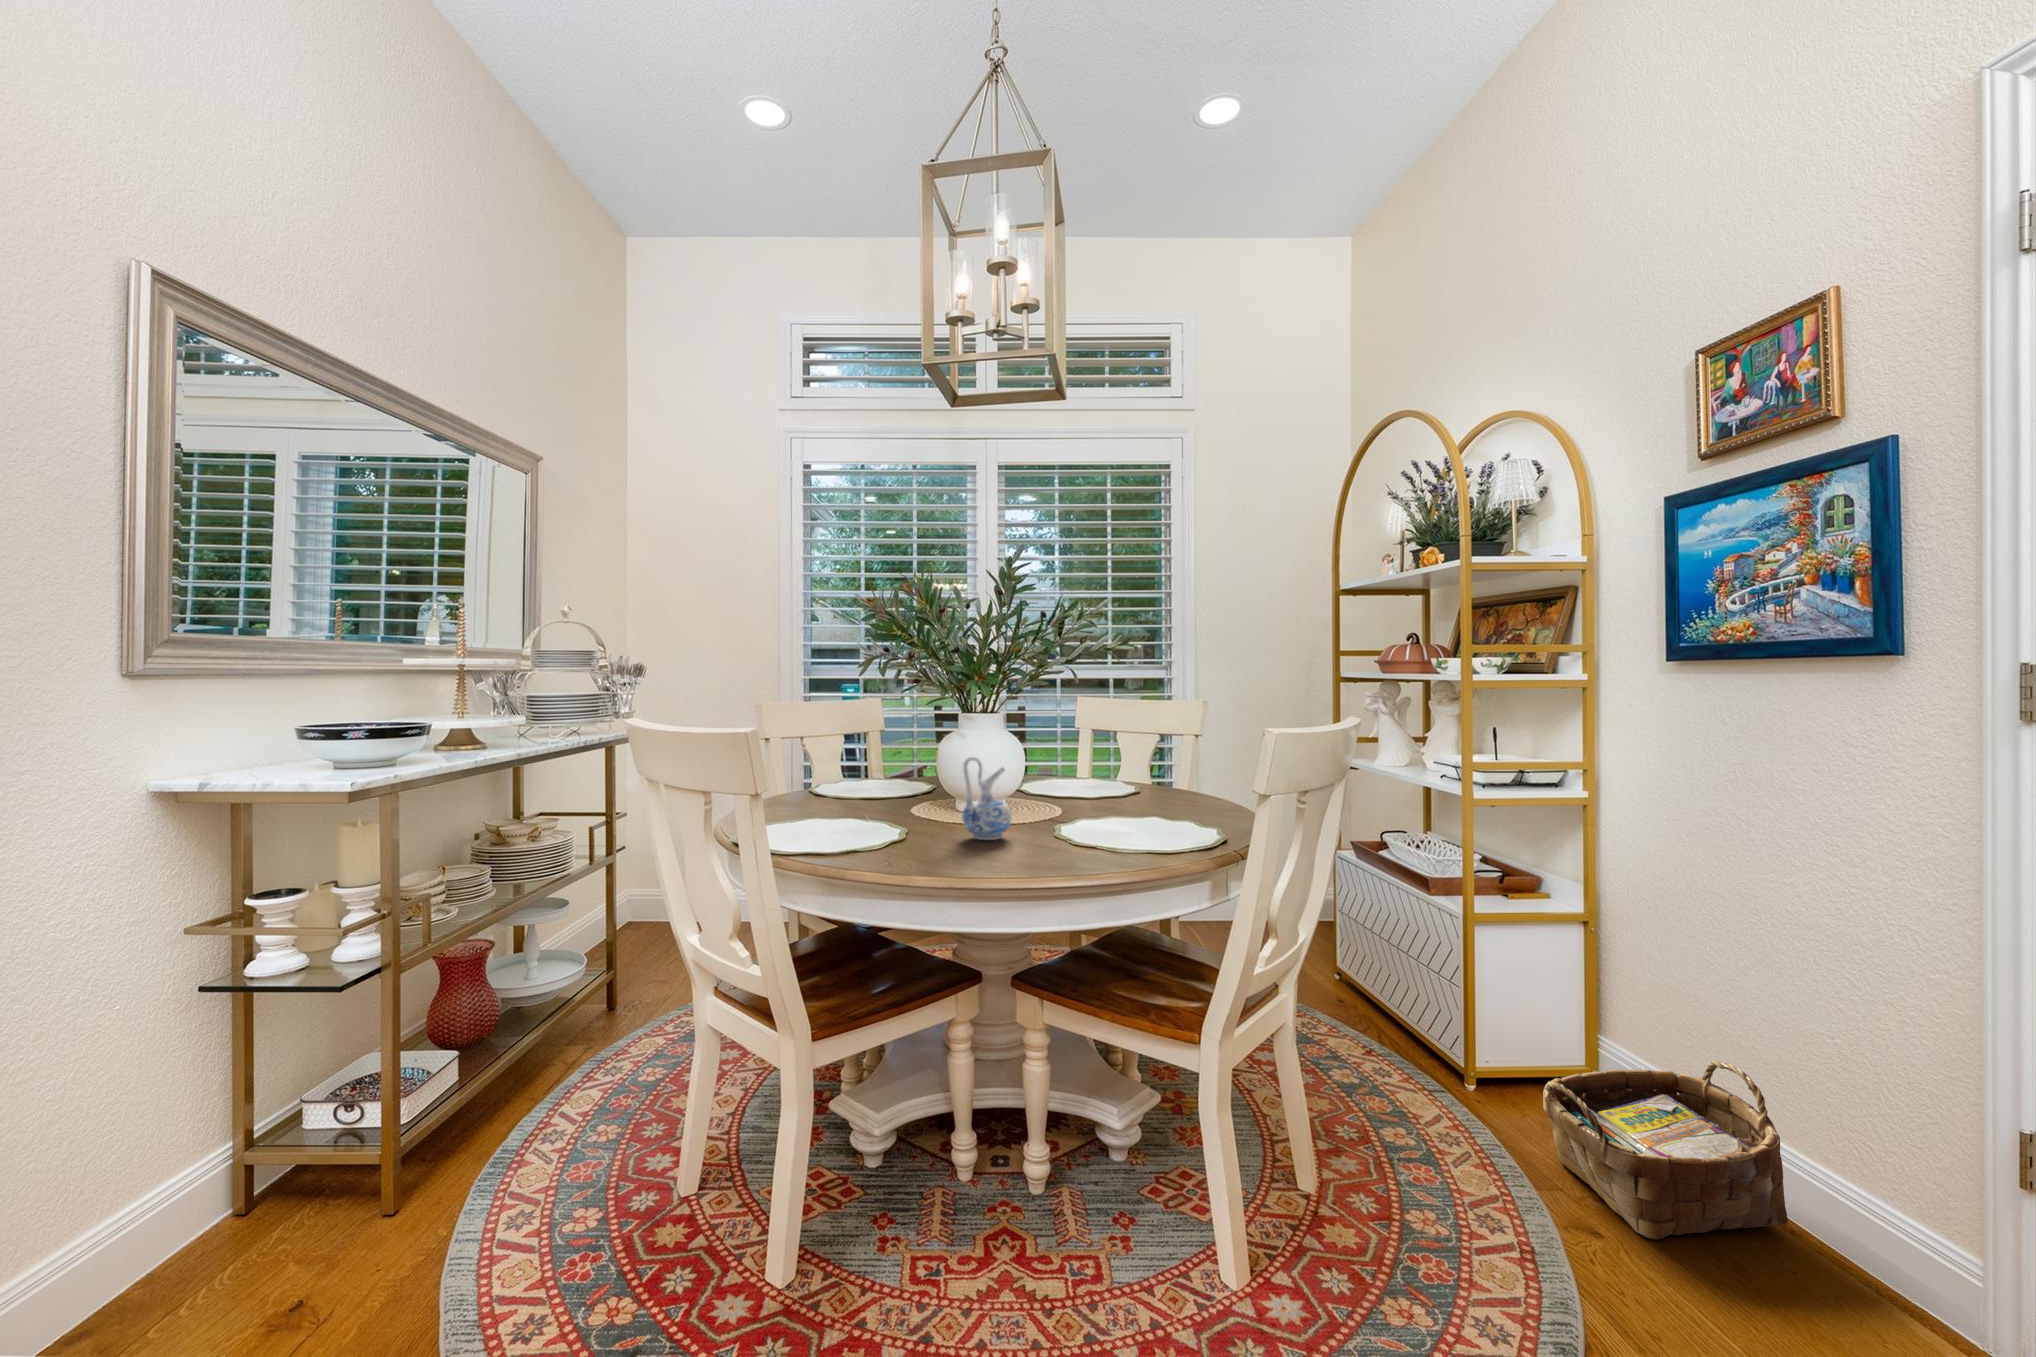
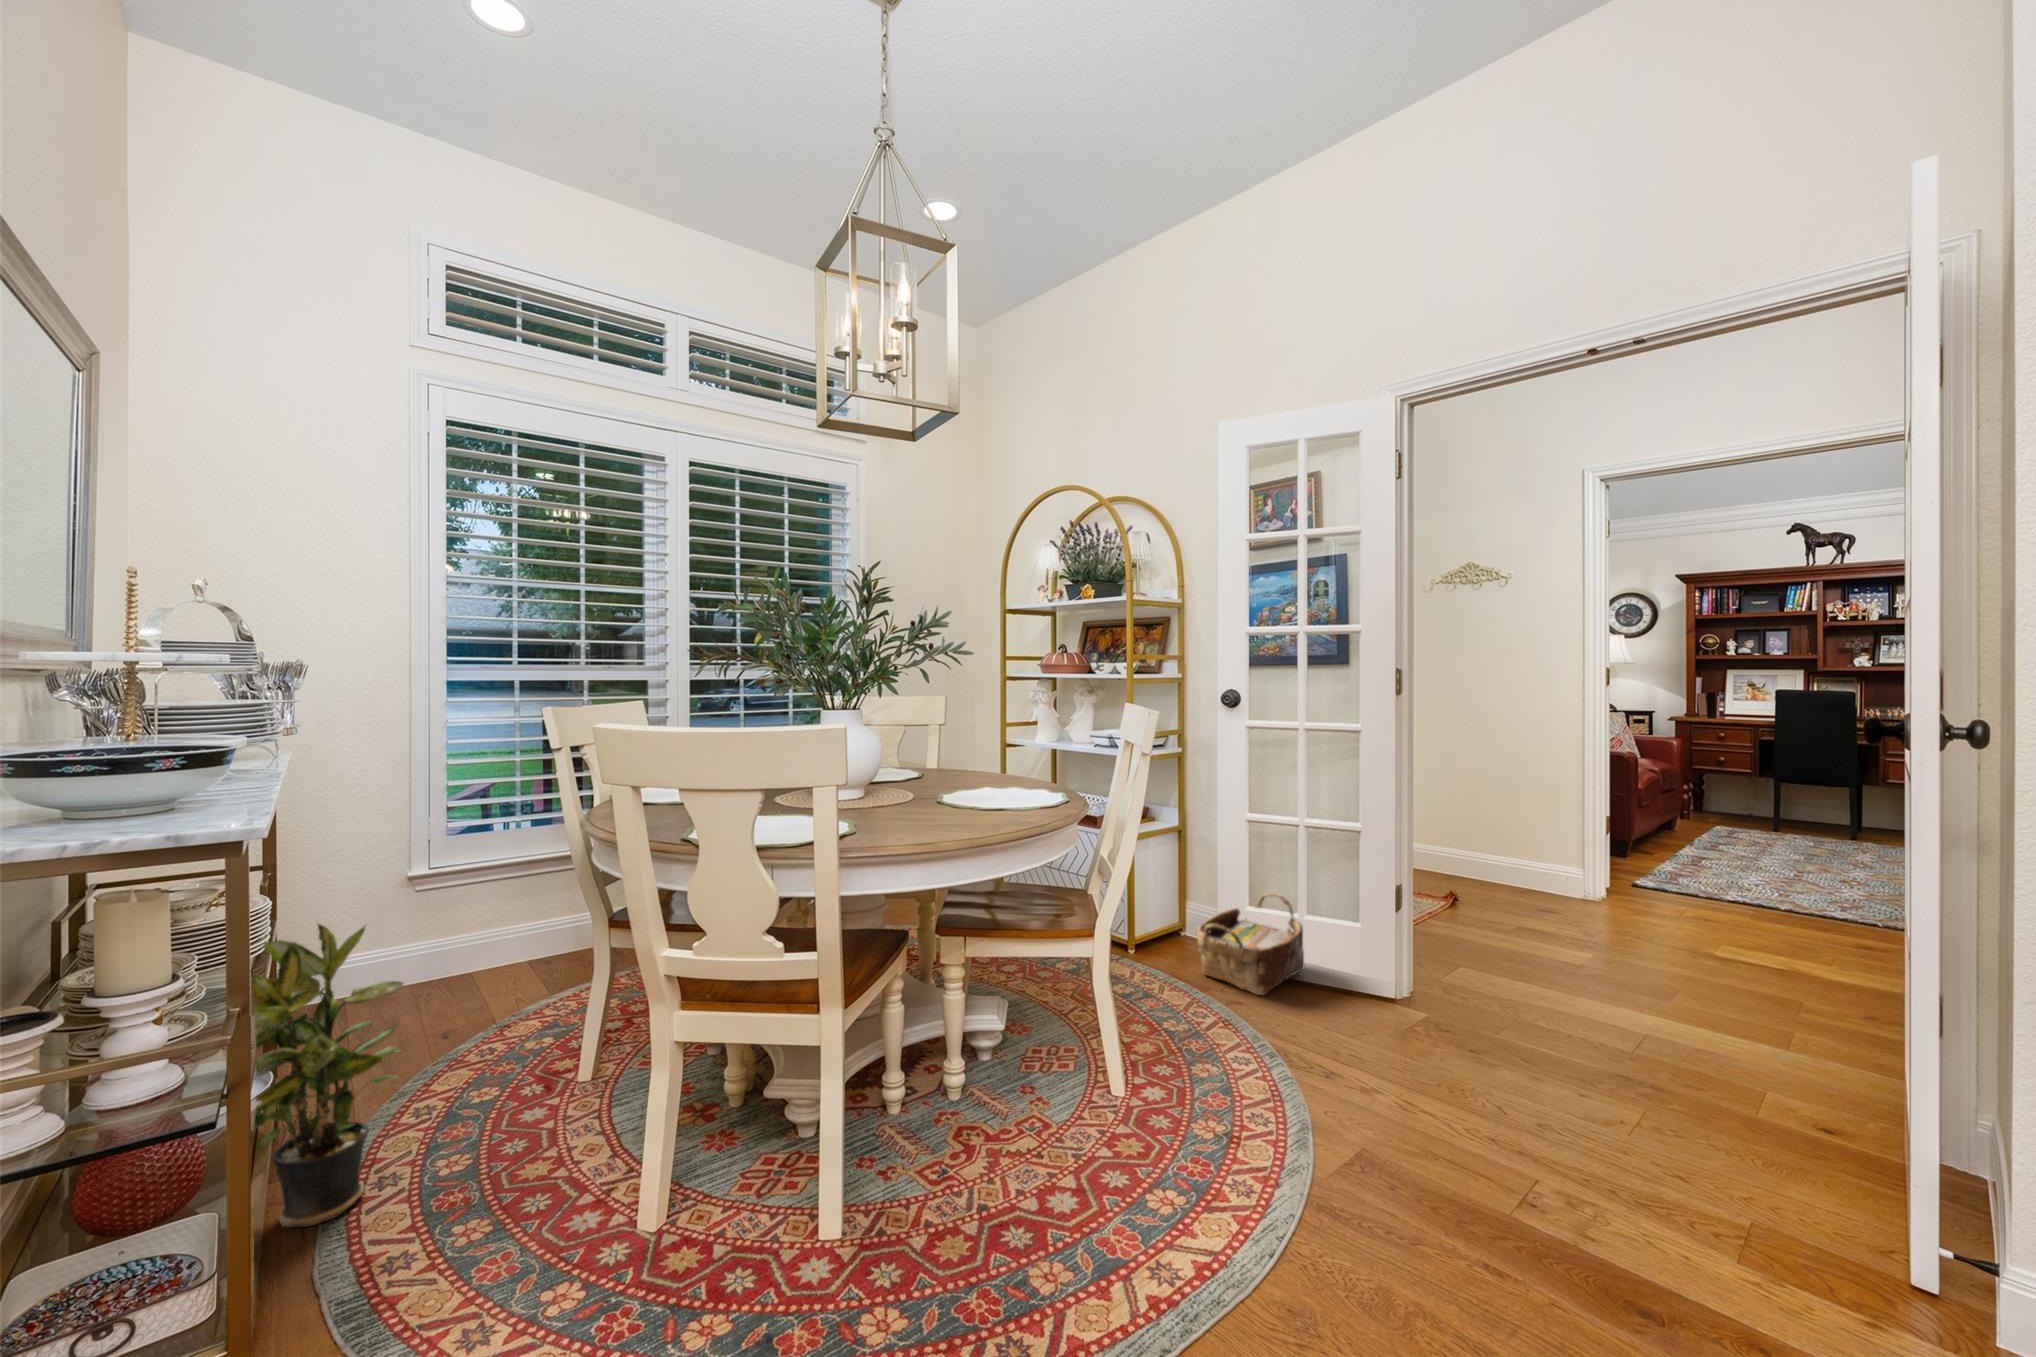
ceramic pitcher: present [962,757,1011,840] -> none [893,751,935,821]
potted plant: none [509,854,632,1083] -> present [253,924,404,1227]

